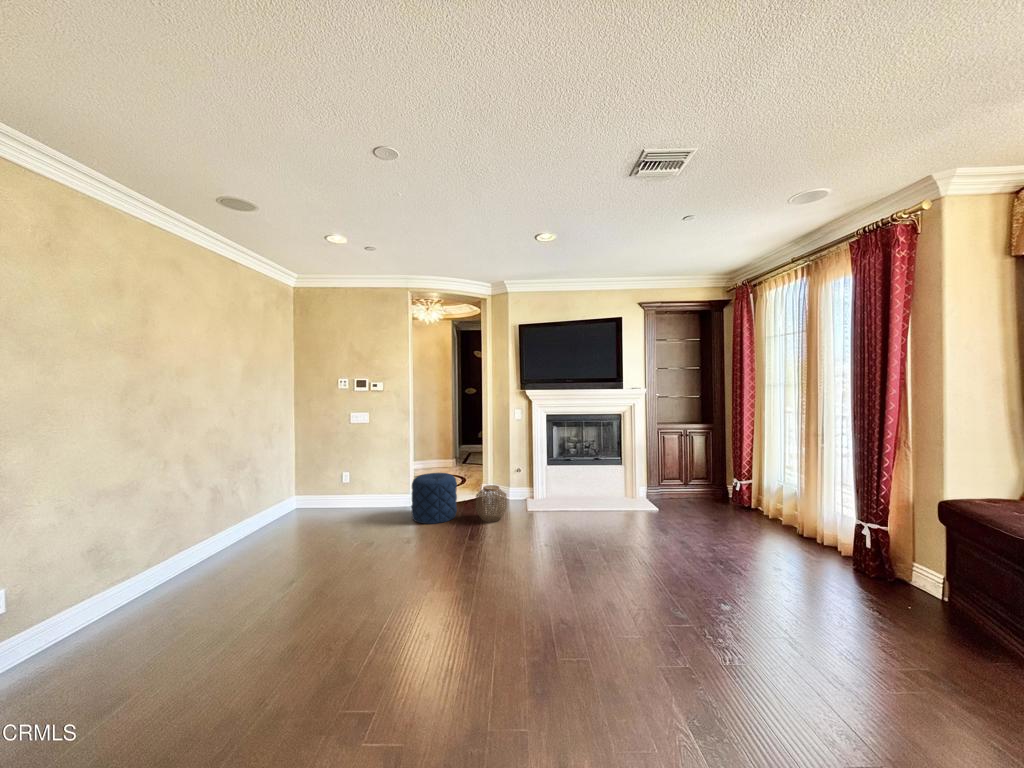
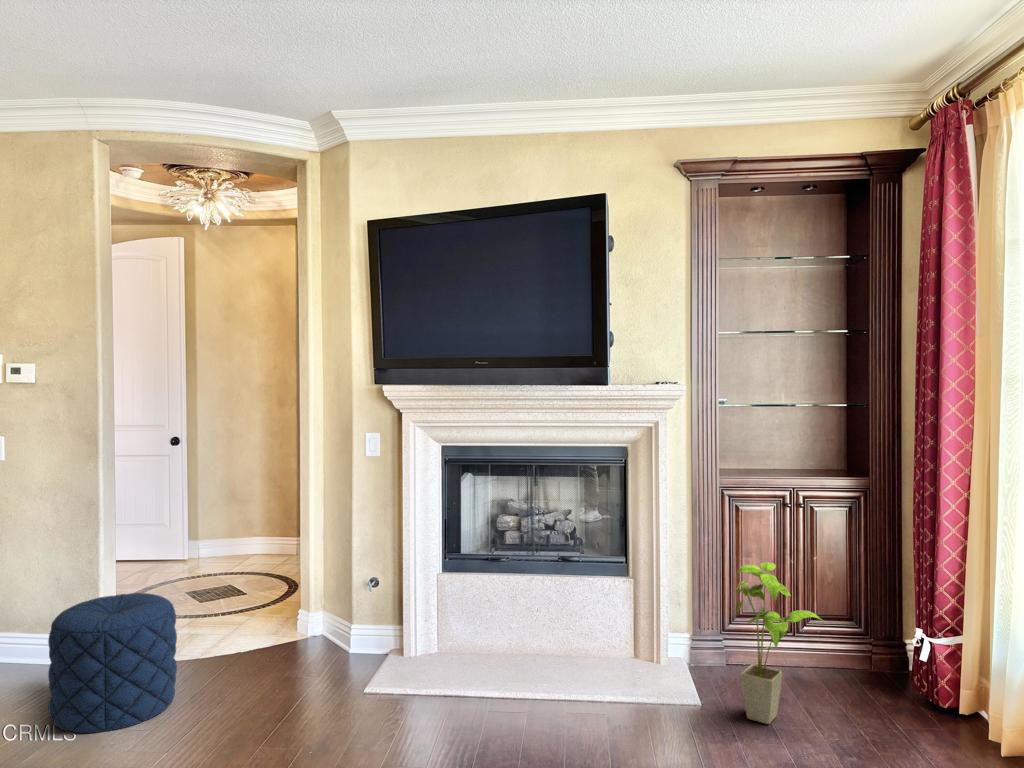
house plant: none [670,453,705,513] -> present [734,562,822,724]
woven basket: present [476,485,507,522] -> none [204,633,289,732]

